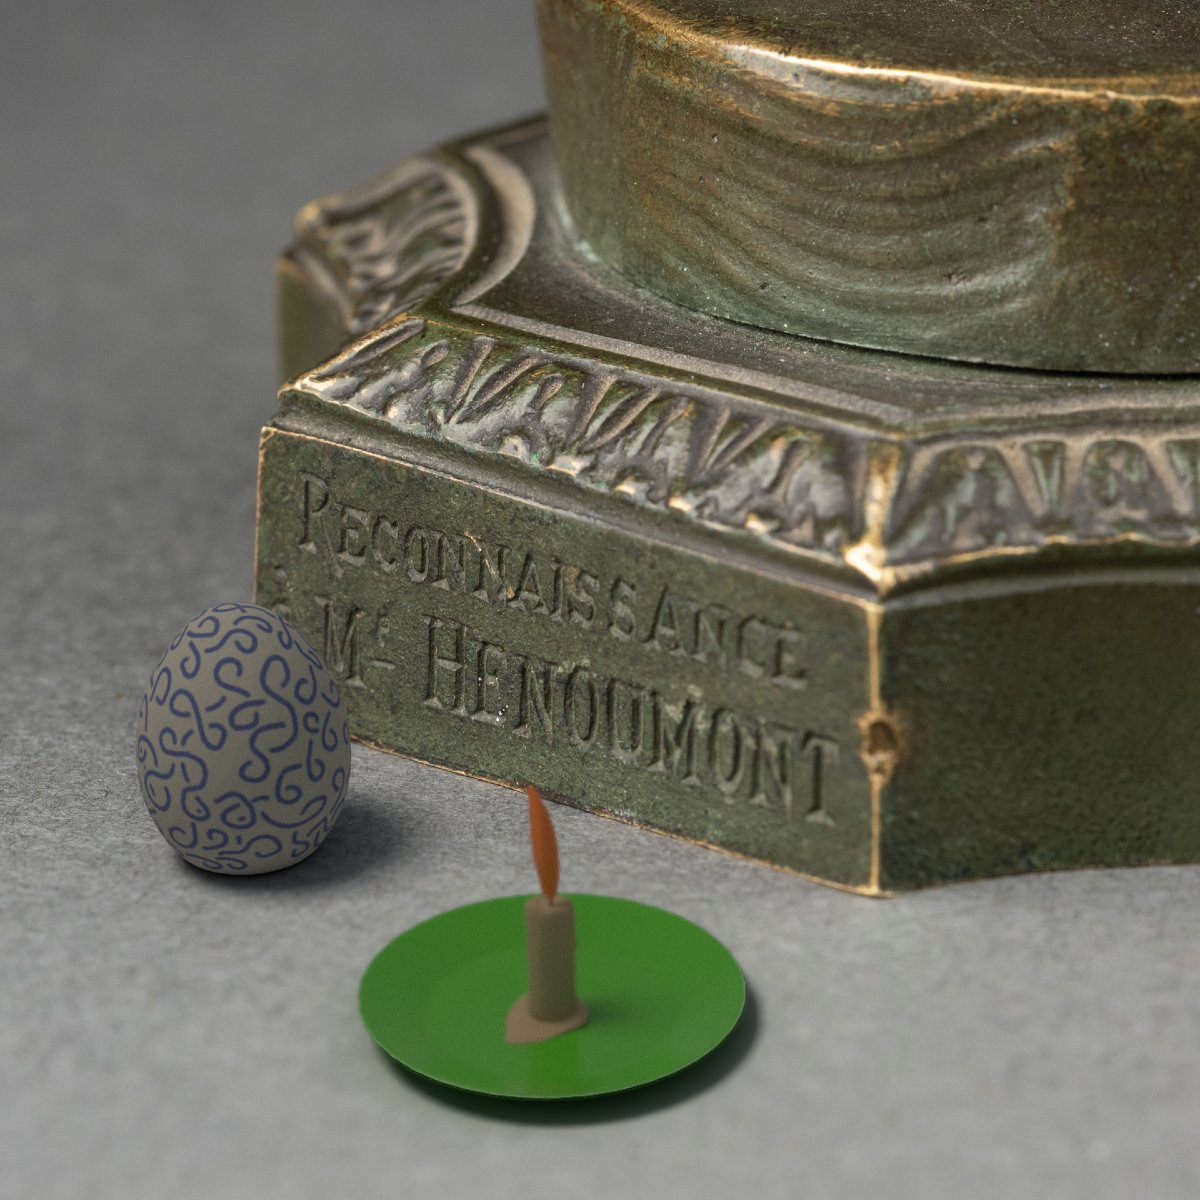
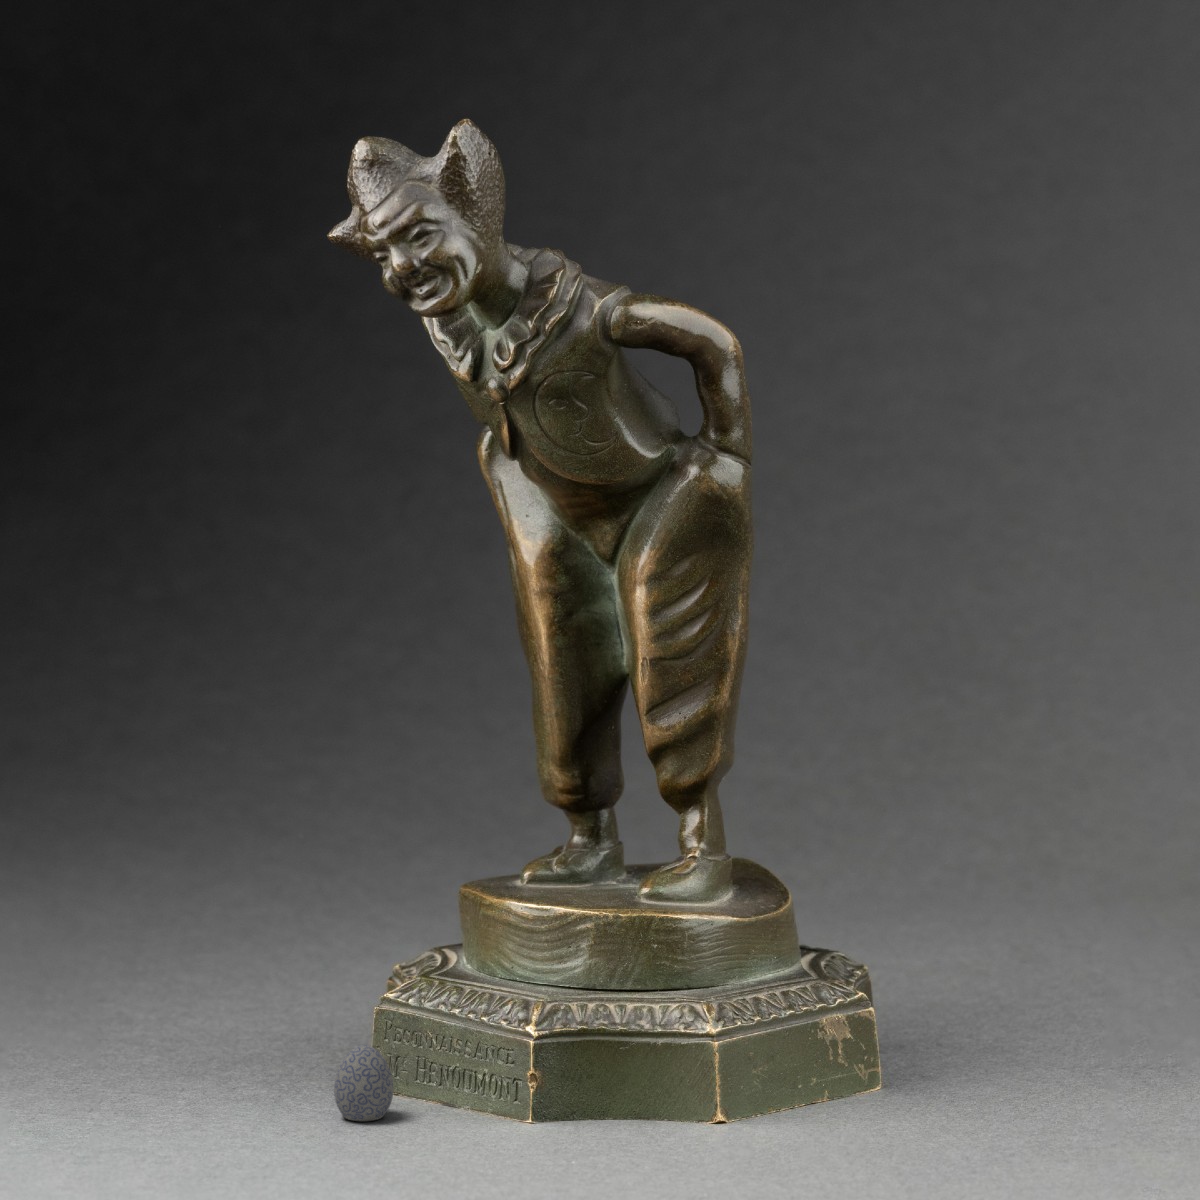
candle: present [357,787,746,1099] -> none [393,1077,494,1151]

